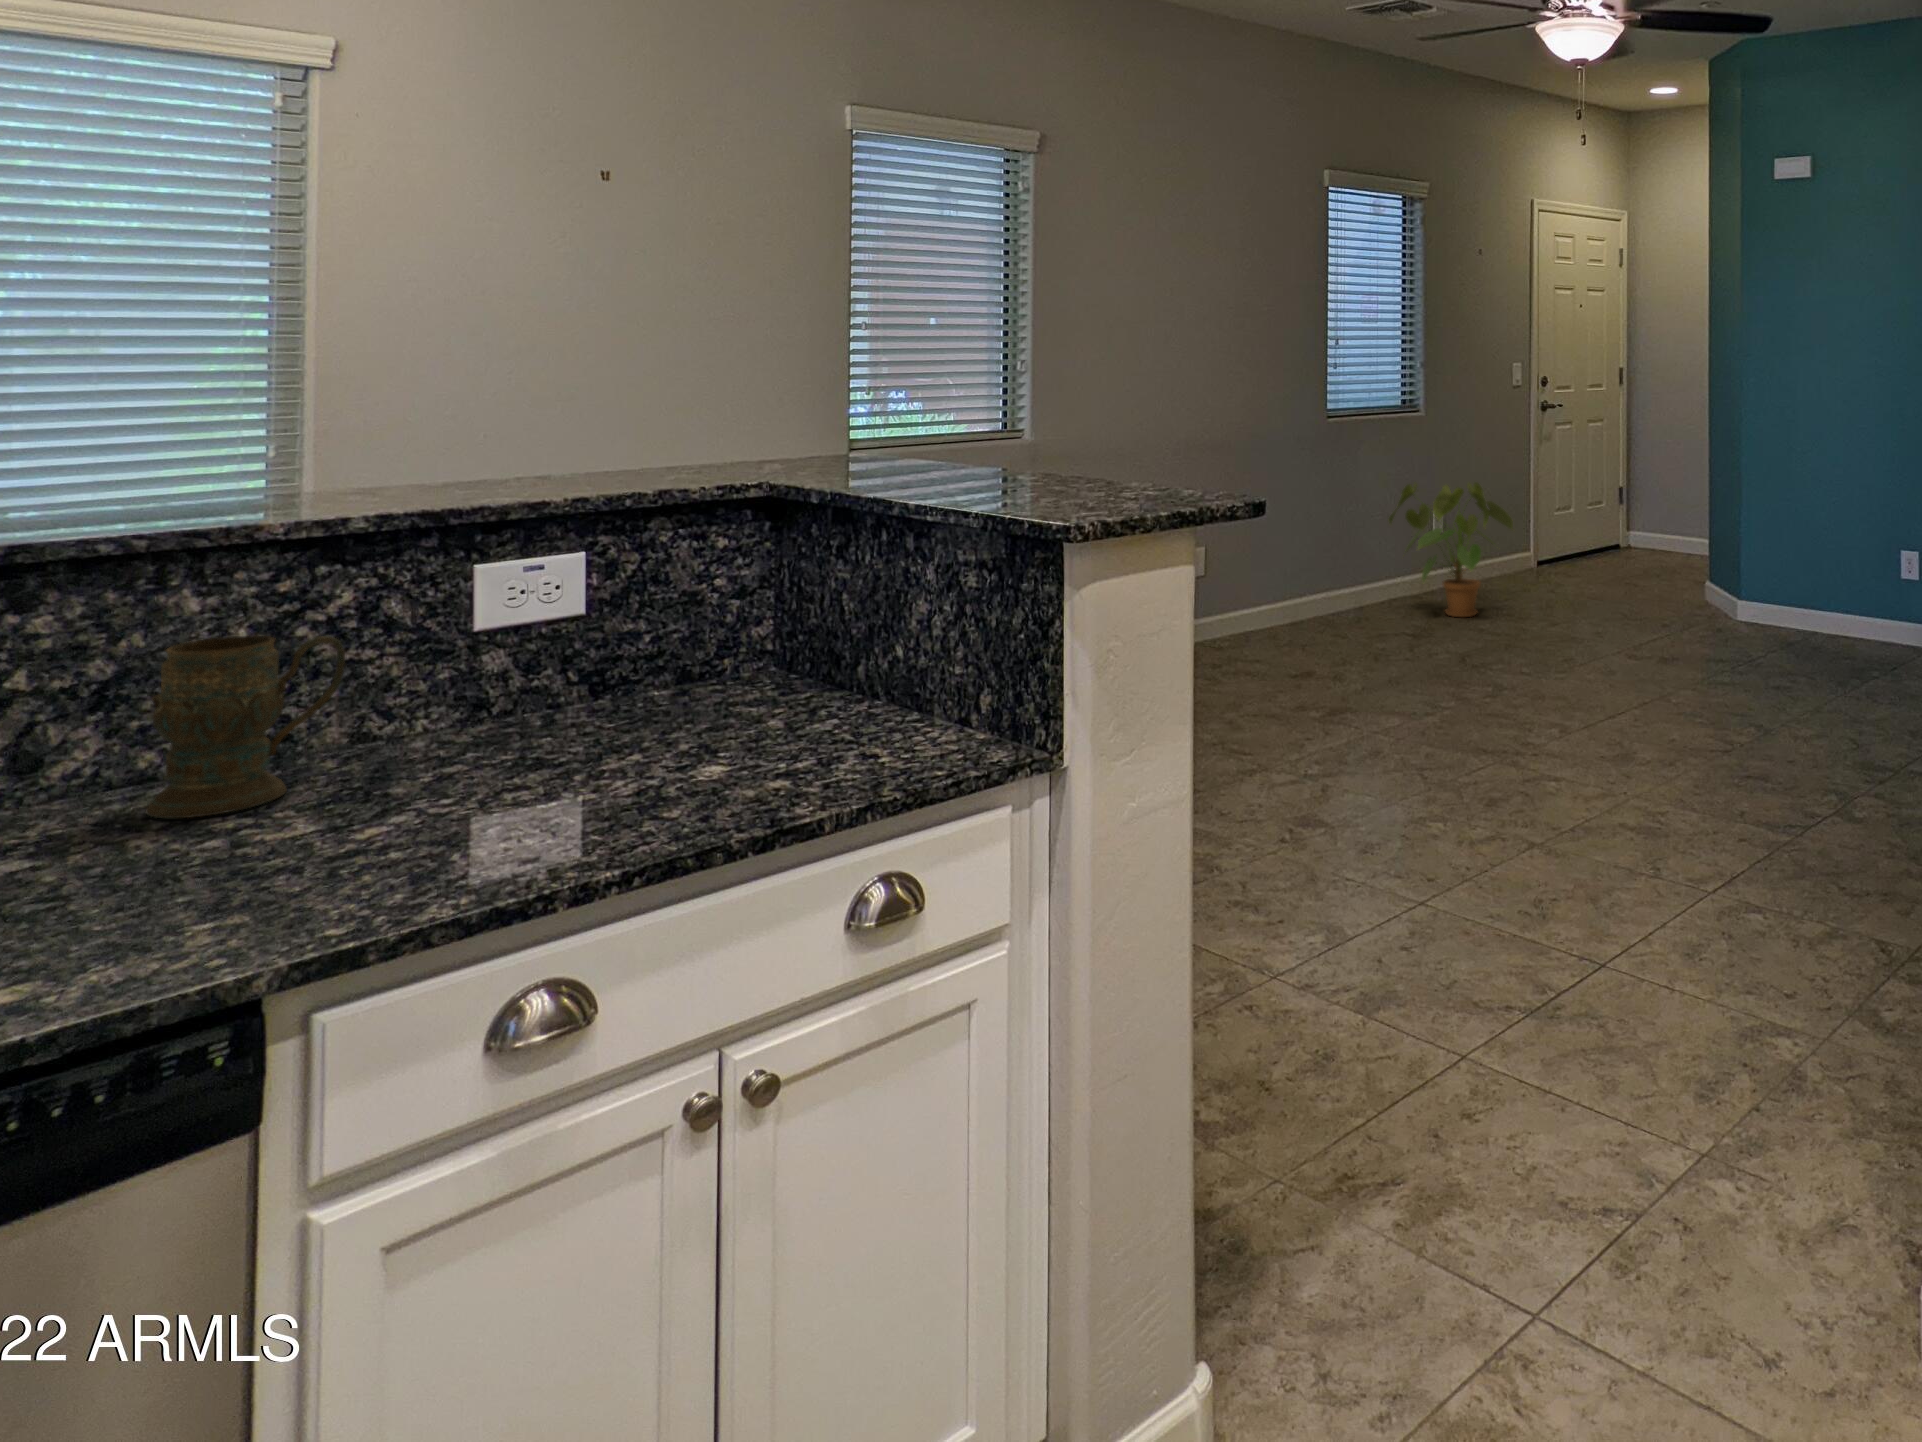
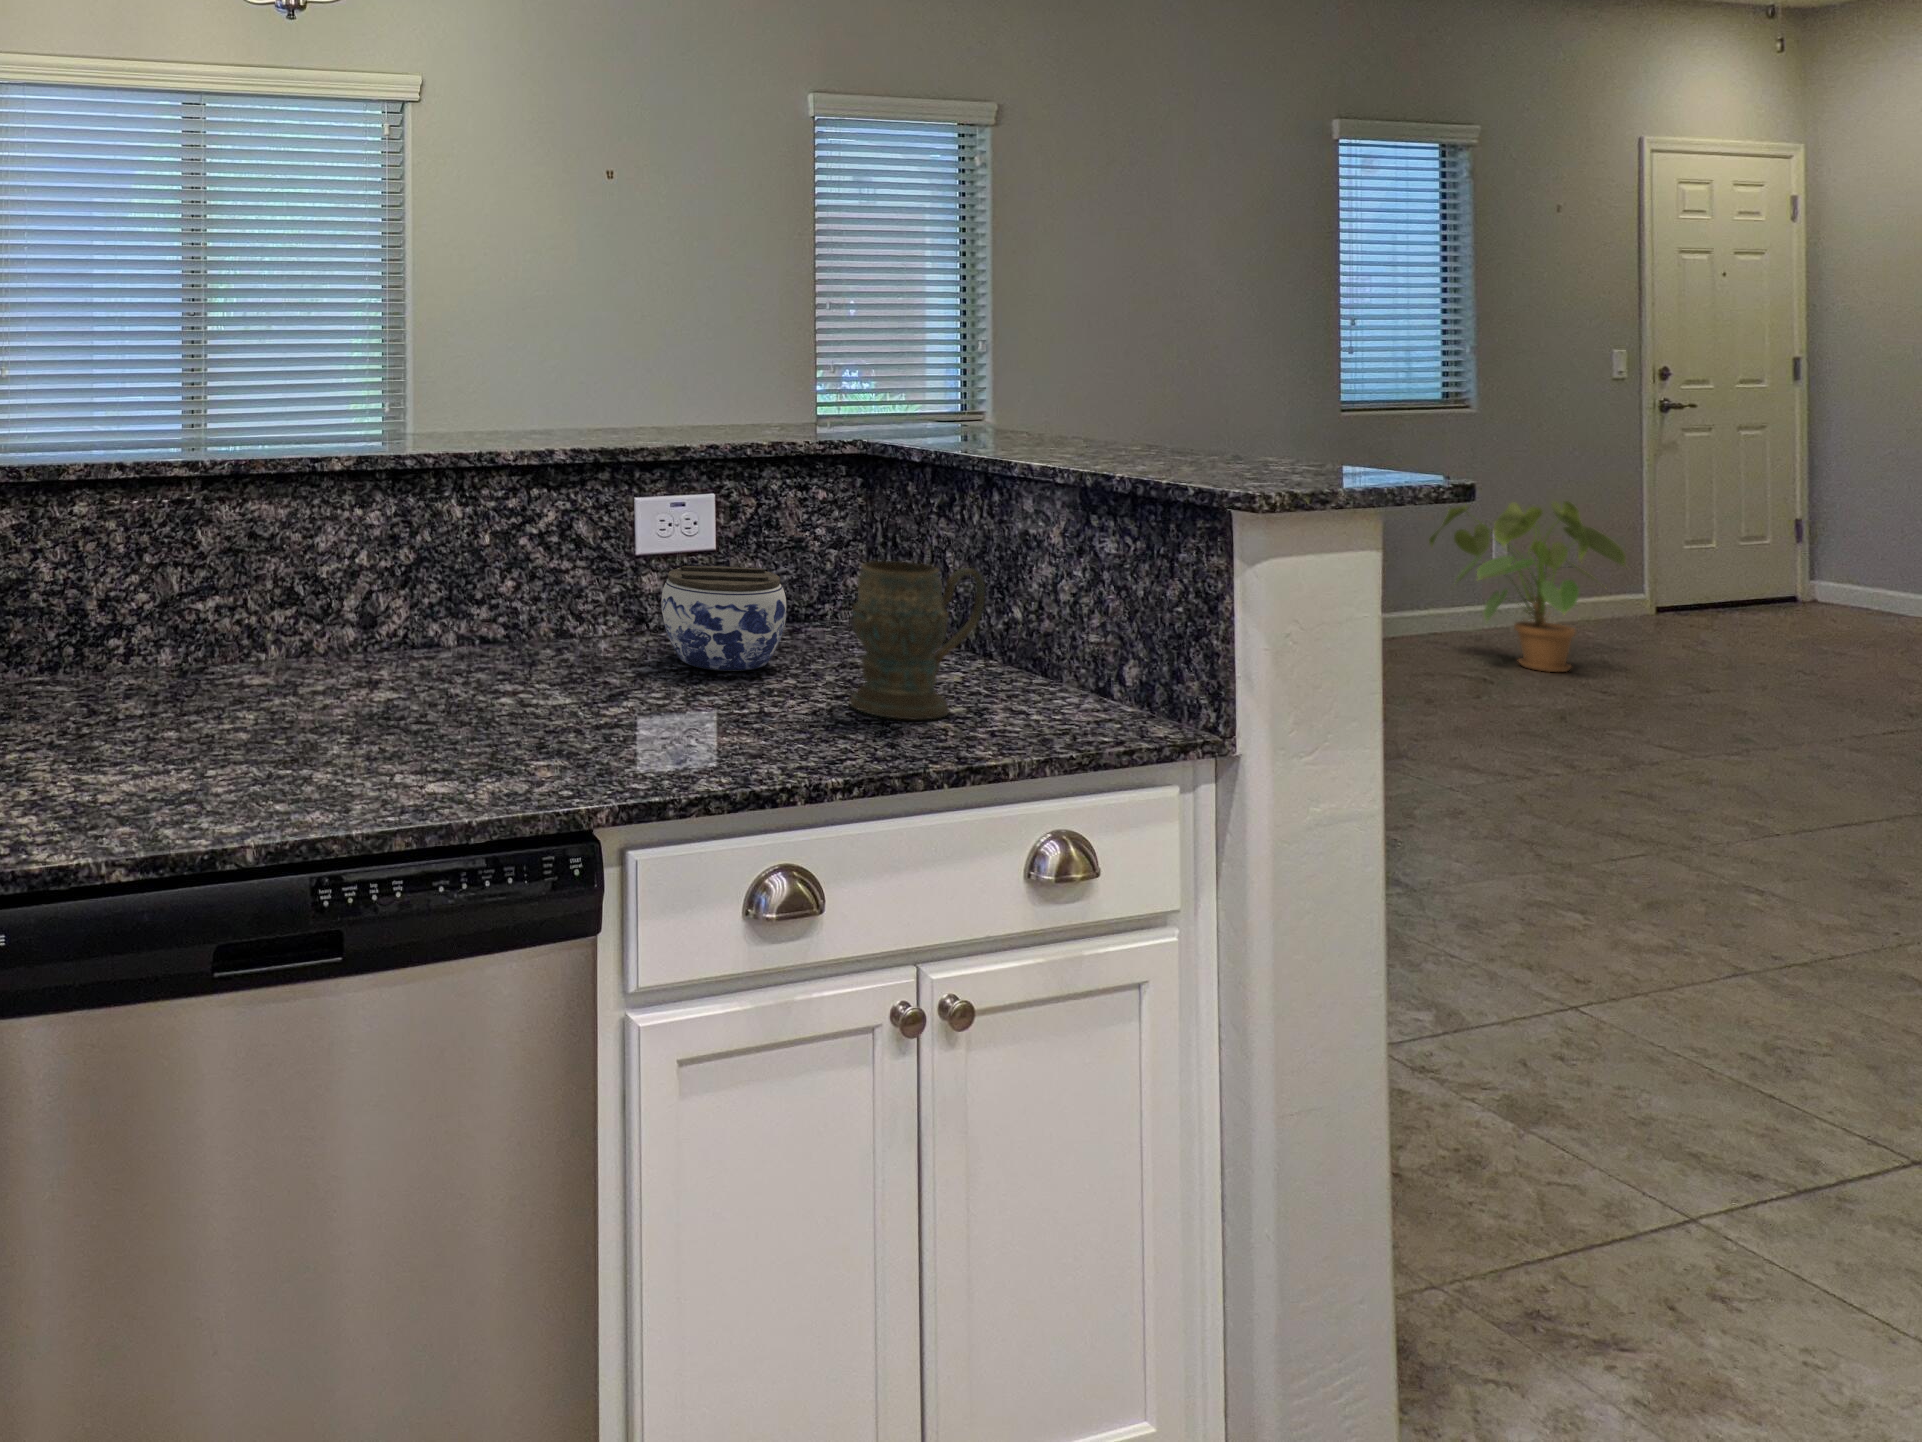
jar: none [482,634,642,757] -> present [661,566,786,671]
mug: present [146,635,345,818] -> present [849,561,985,720]

